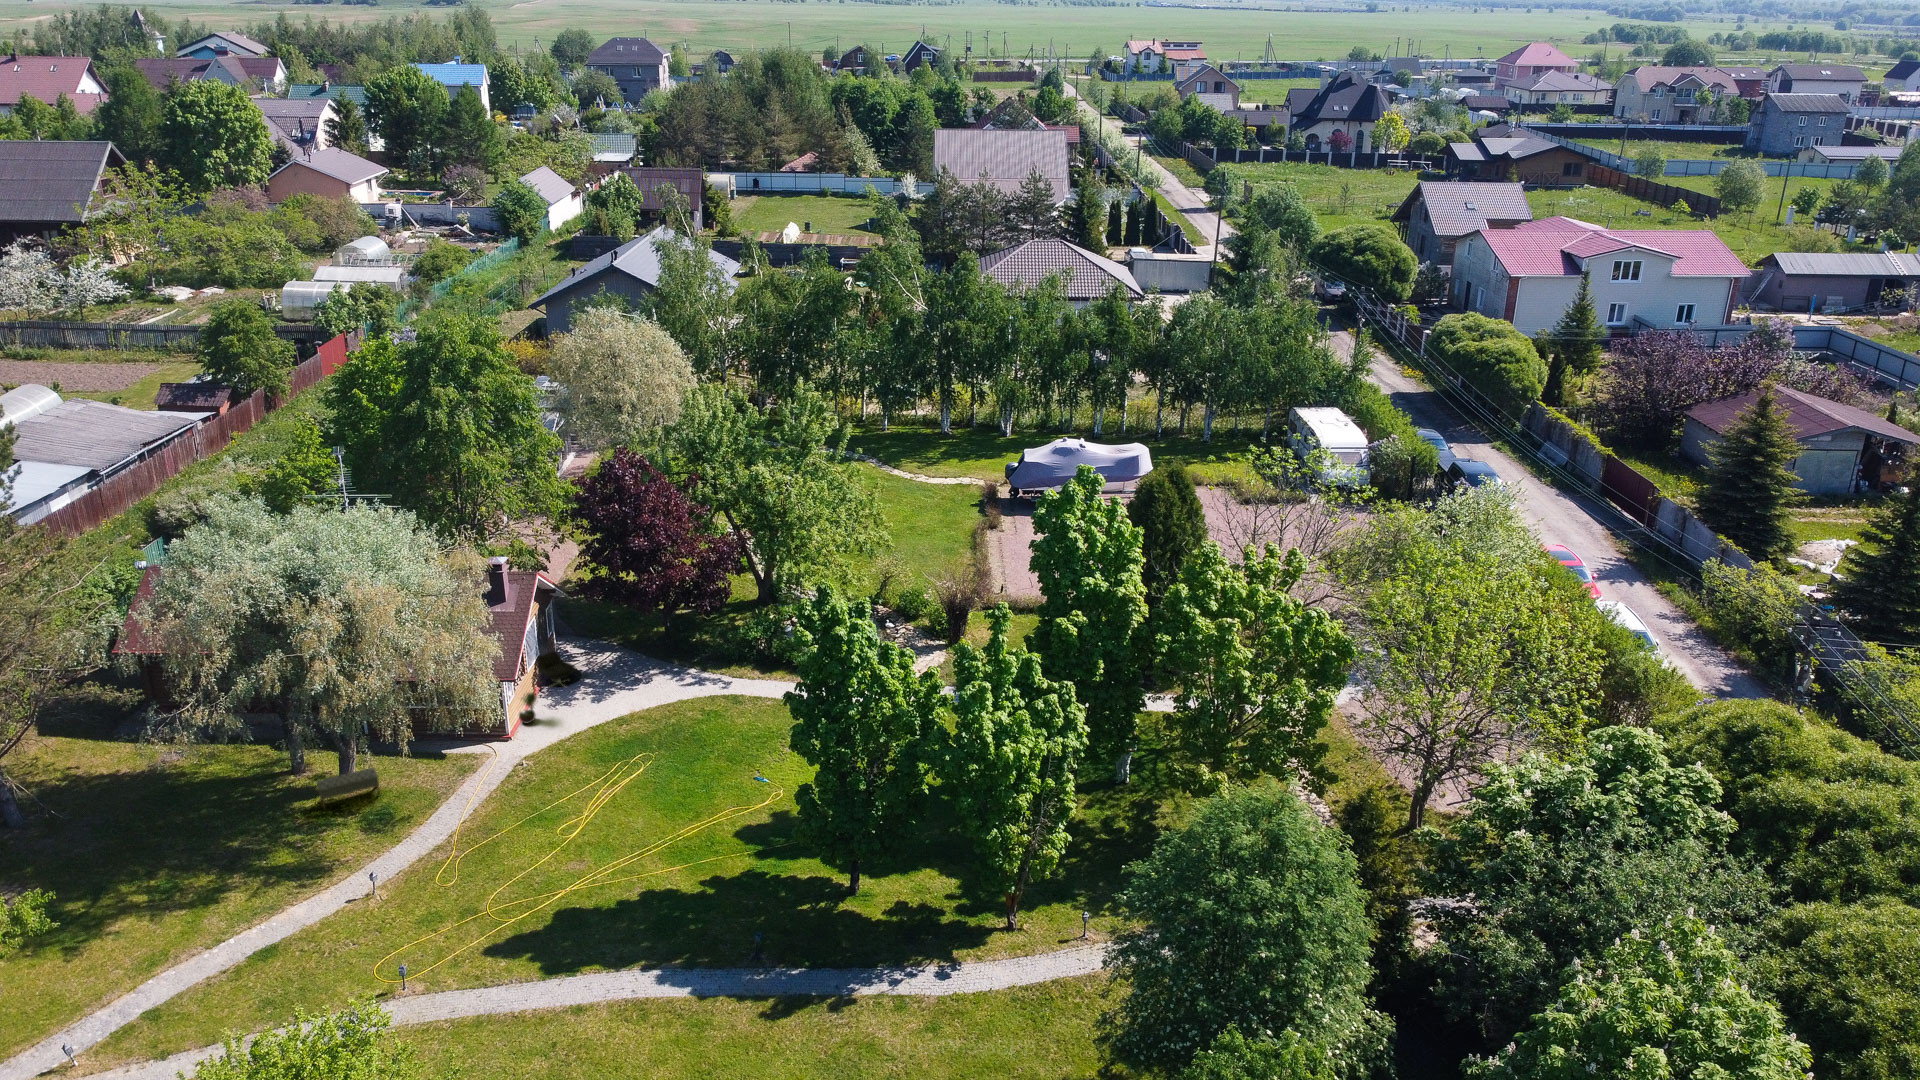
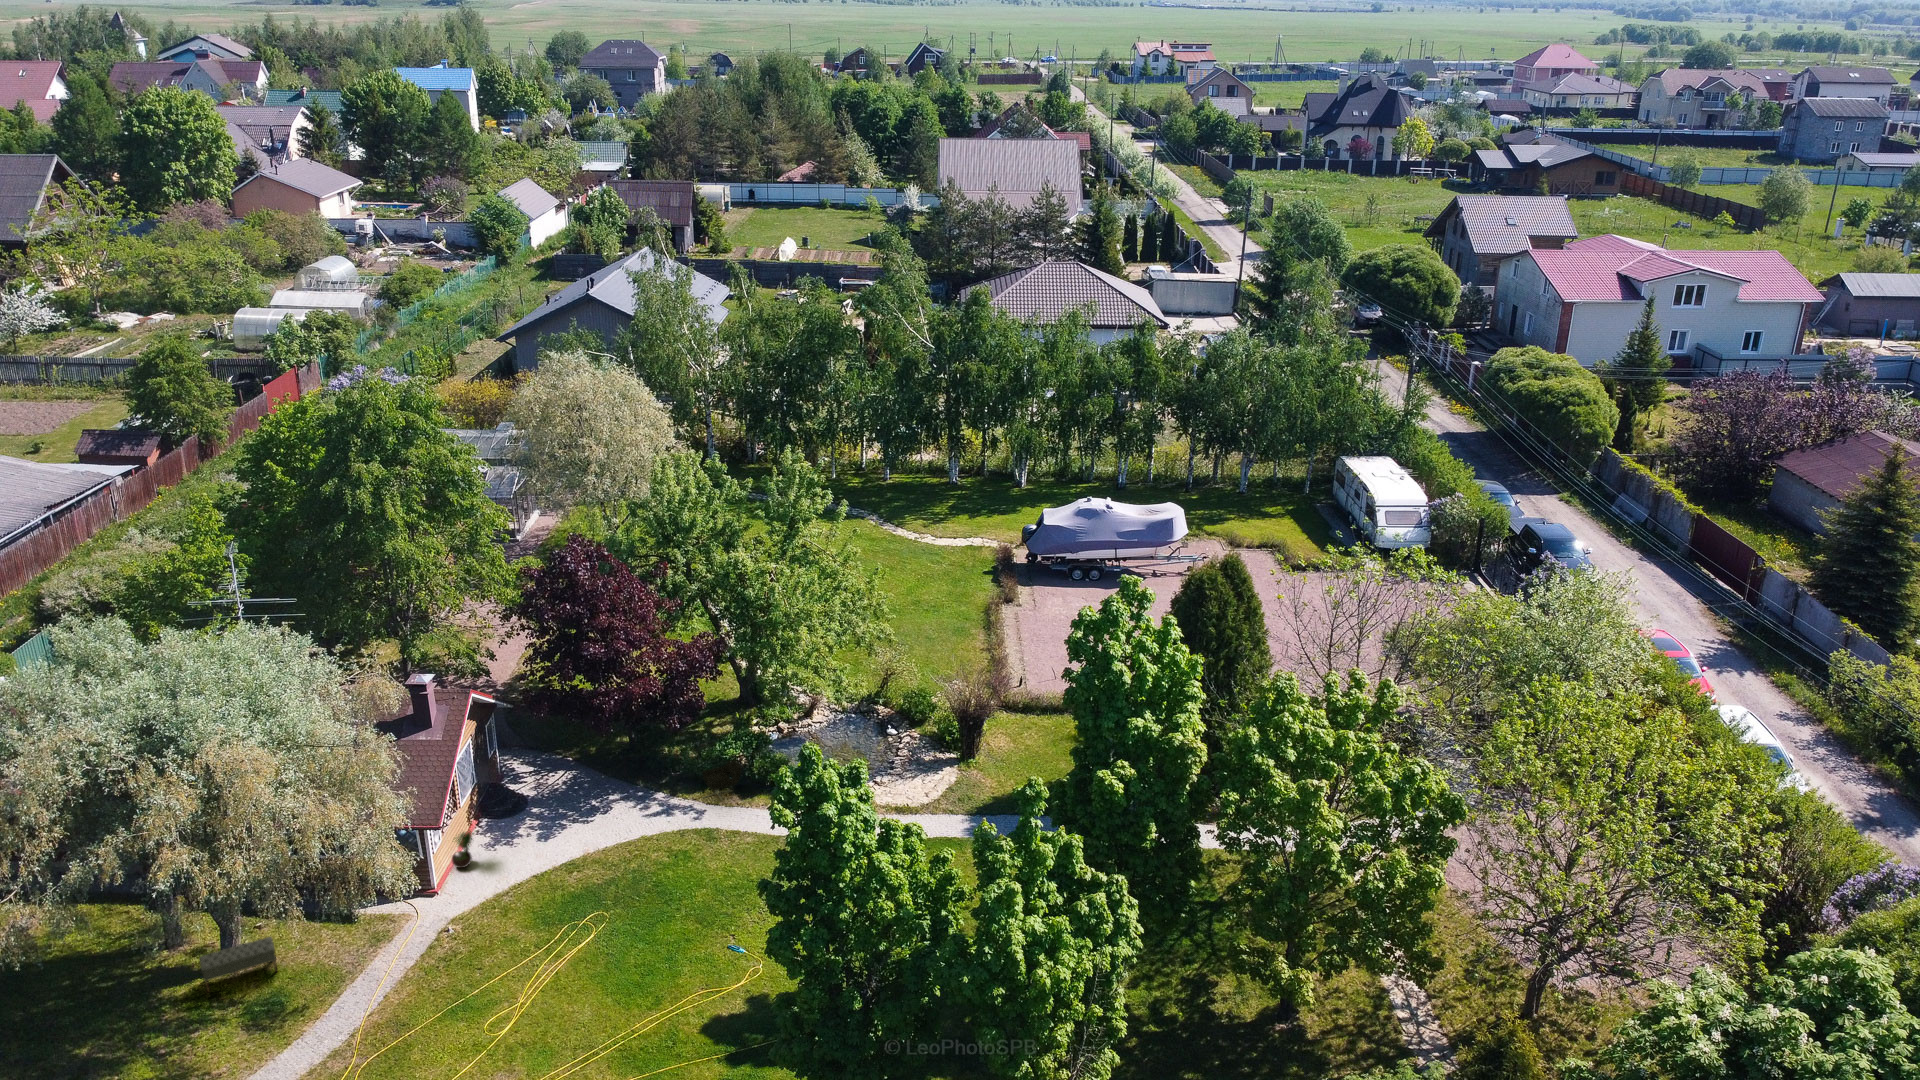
lounge chair: present [536,651,575,683] -> present [702,760,742,800]

